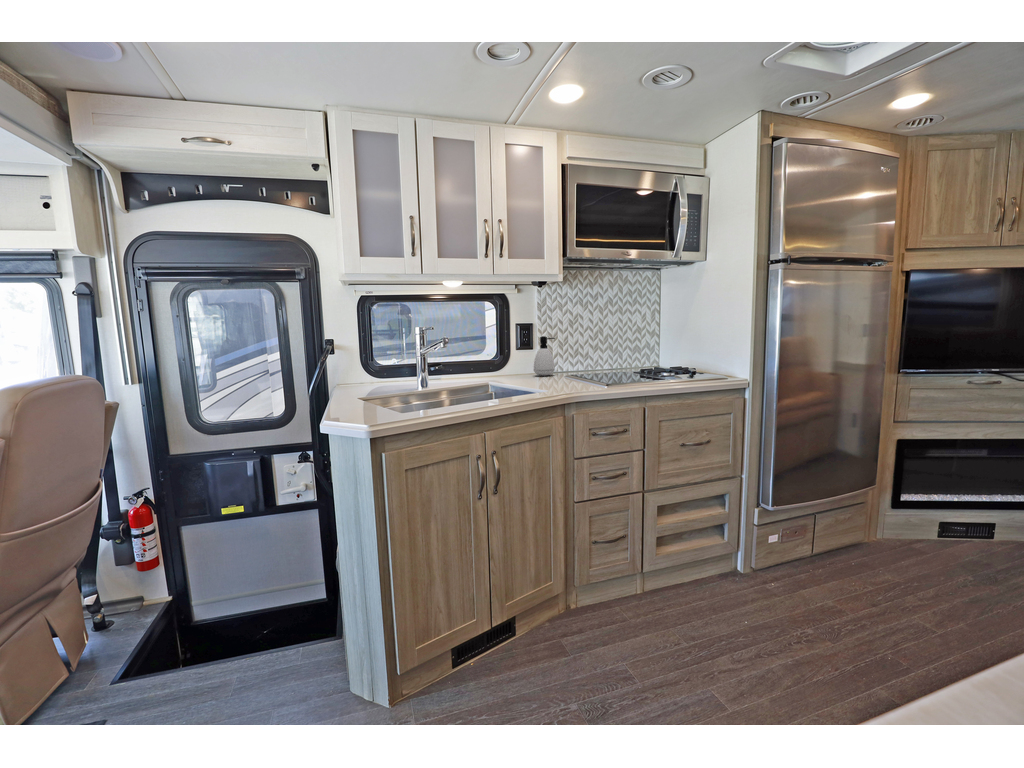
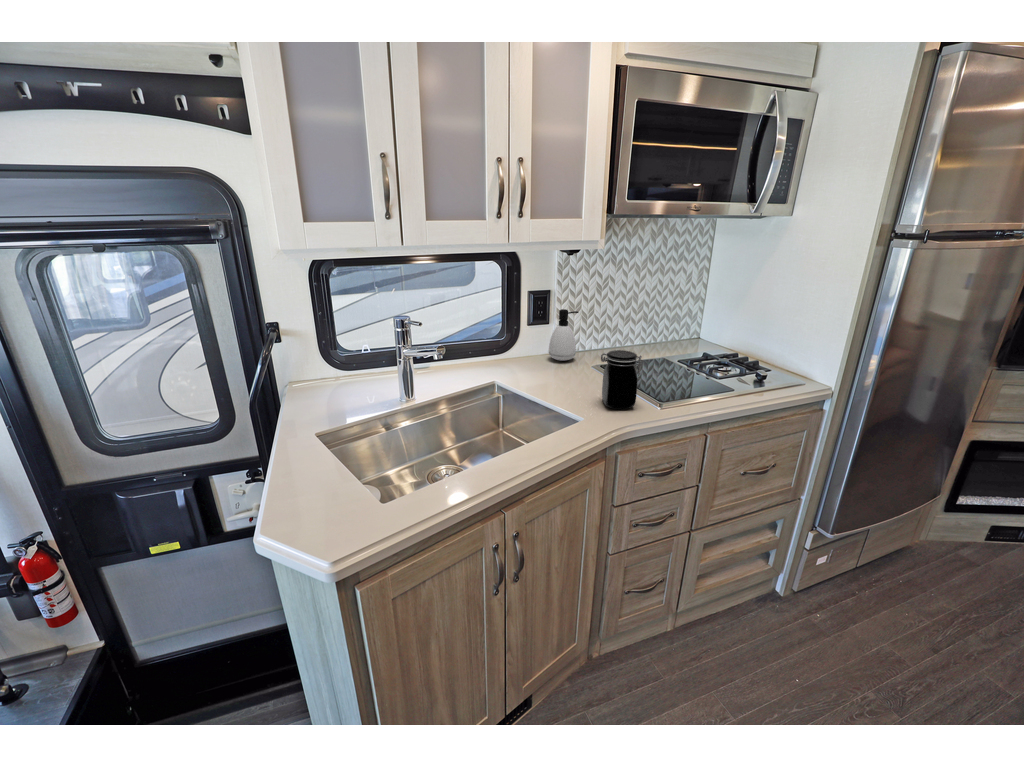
jar: none [562,347,592,388] -> present [601,350,643,409]

